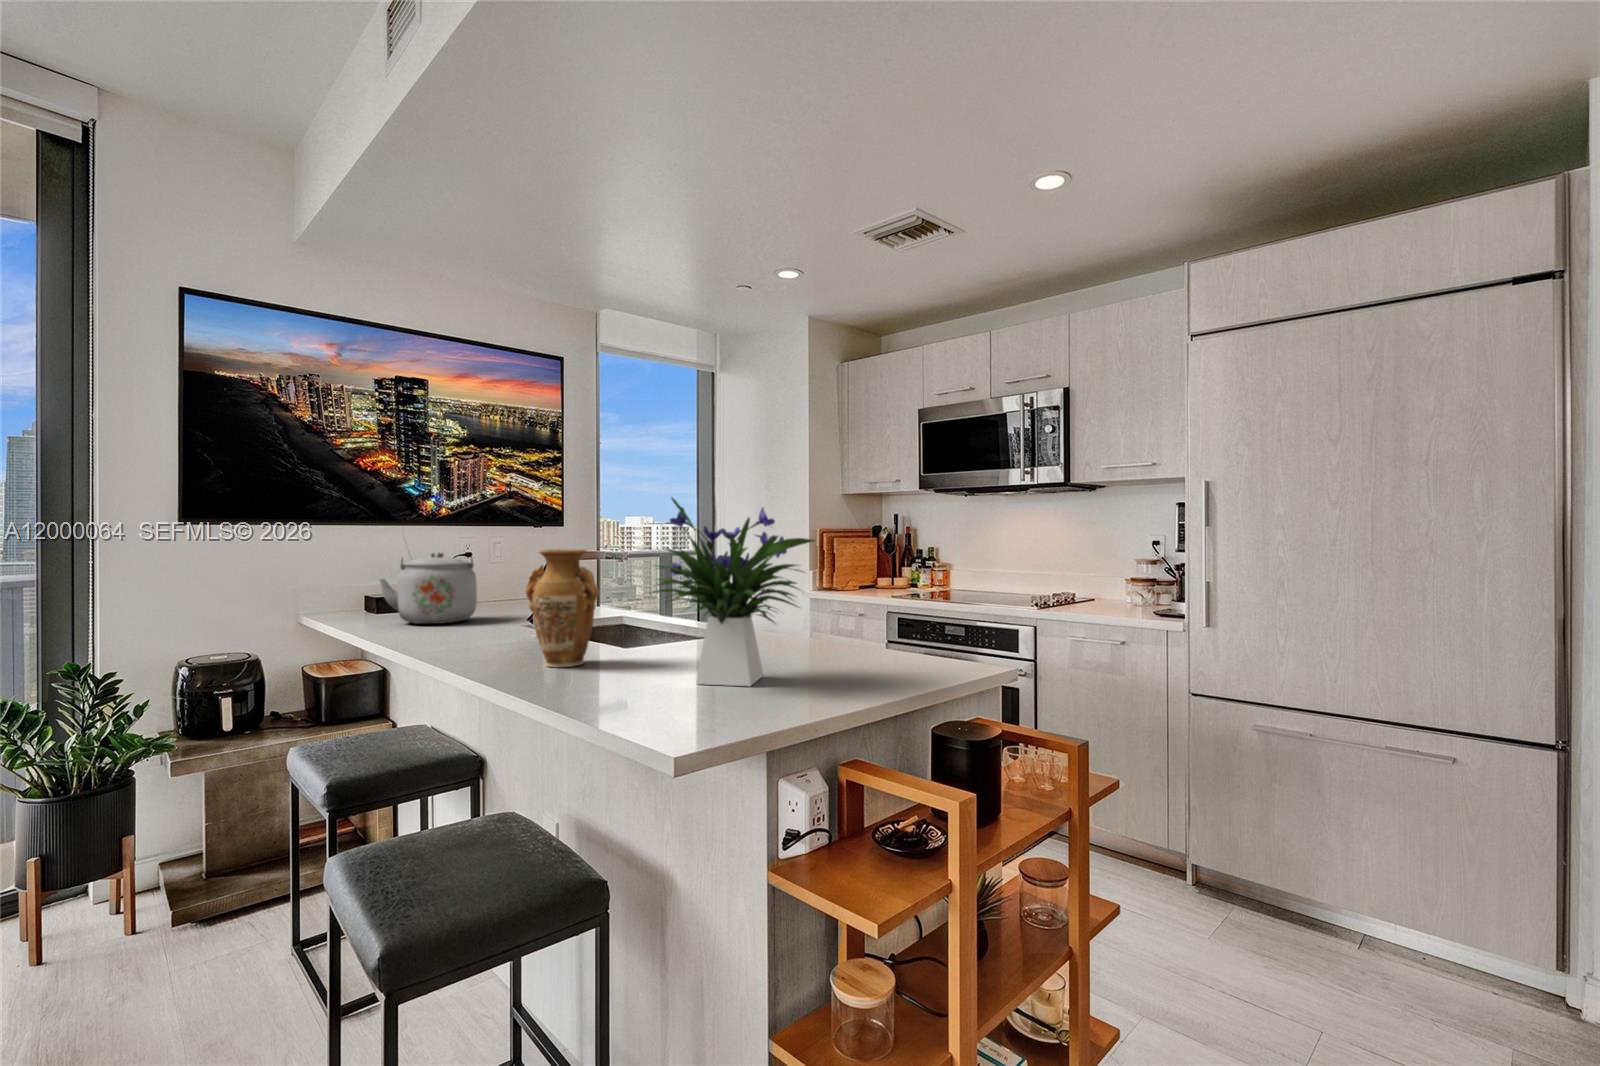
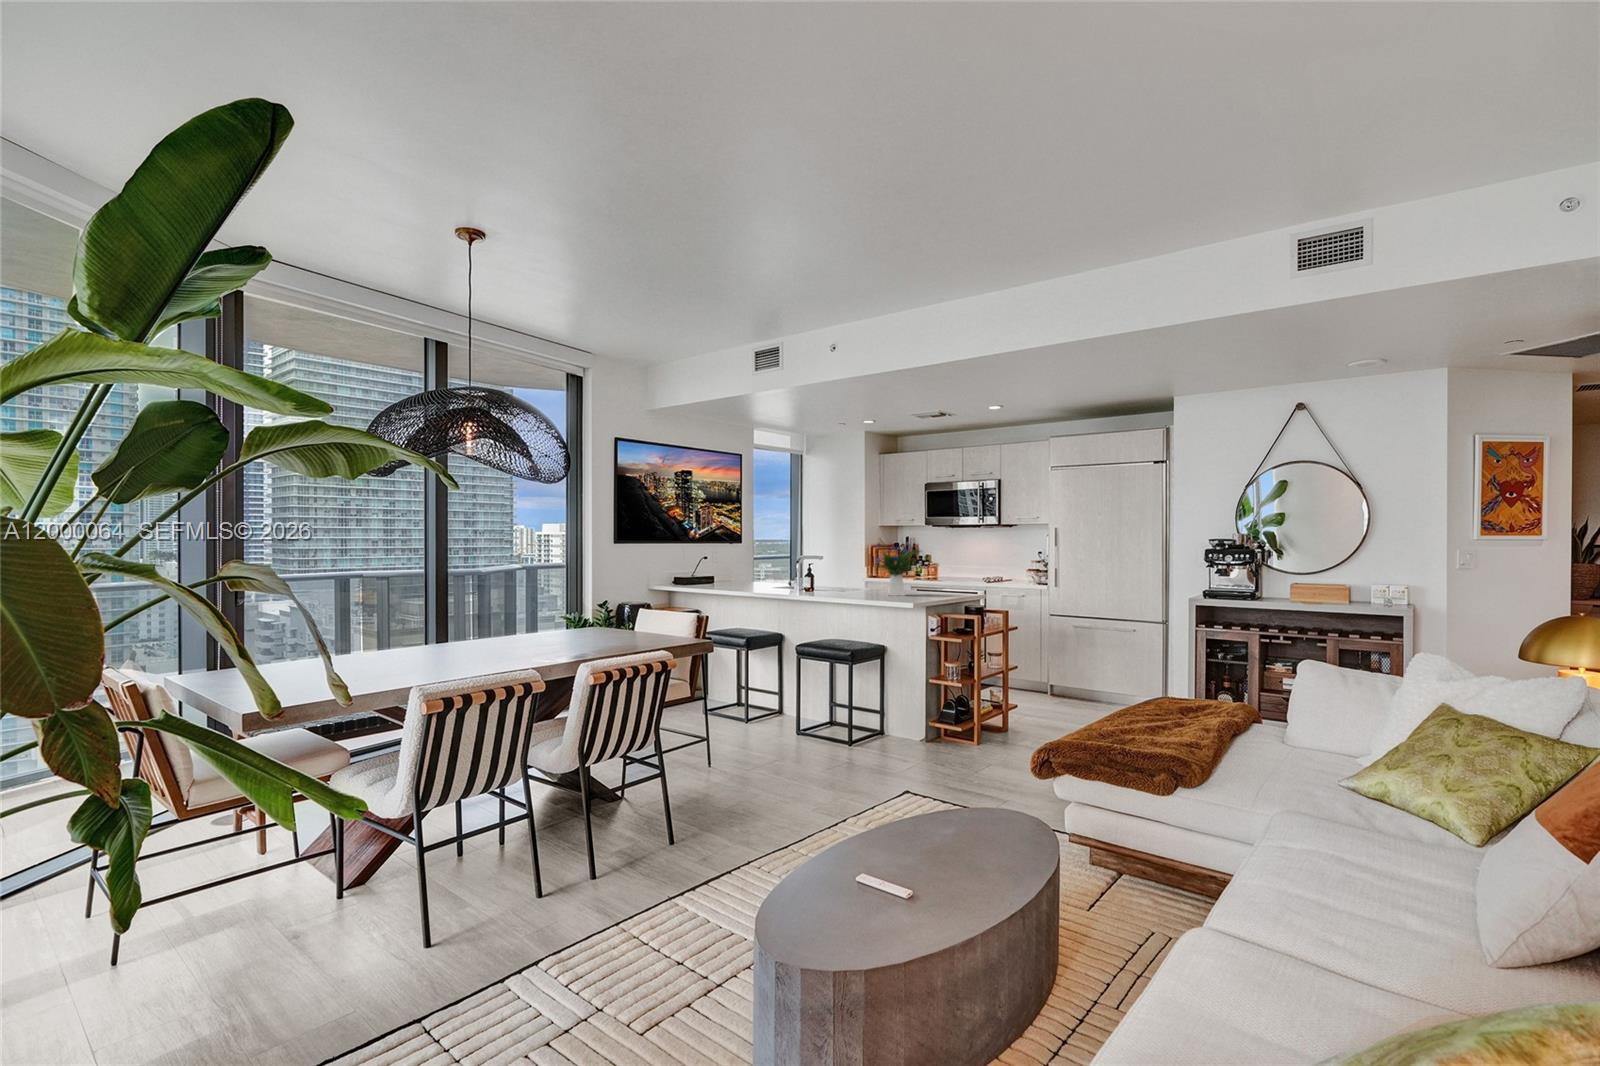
vase: present [525,549,599,667] -> none [819,554,846,594]
kettle: present [379,552,477,624] -> none [711,556,747,586]

